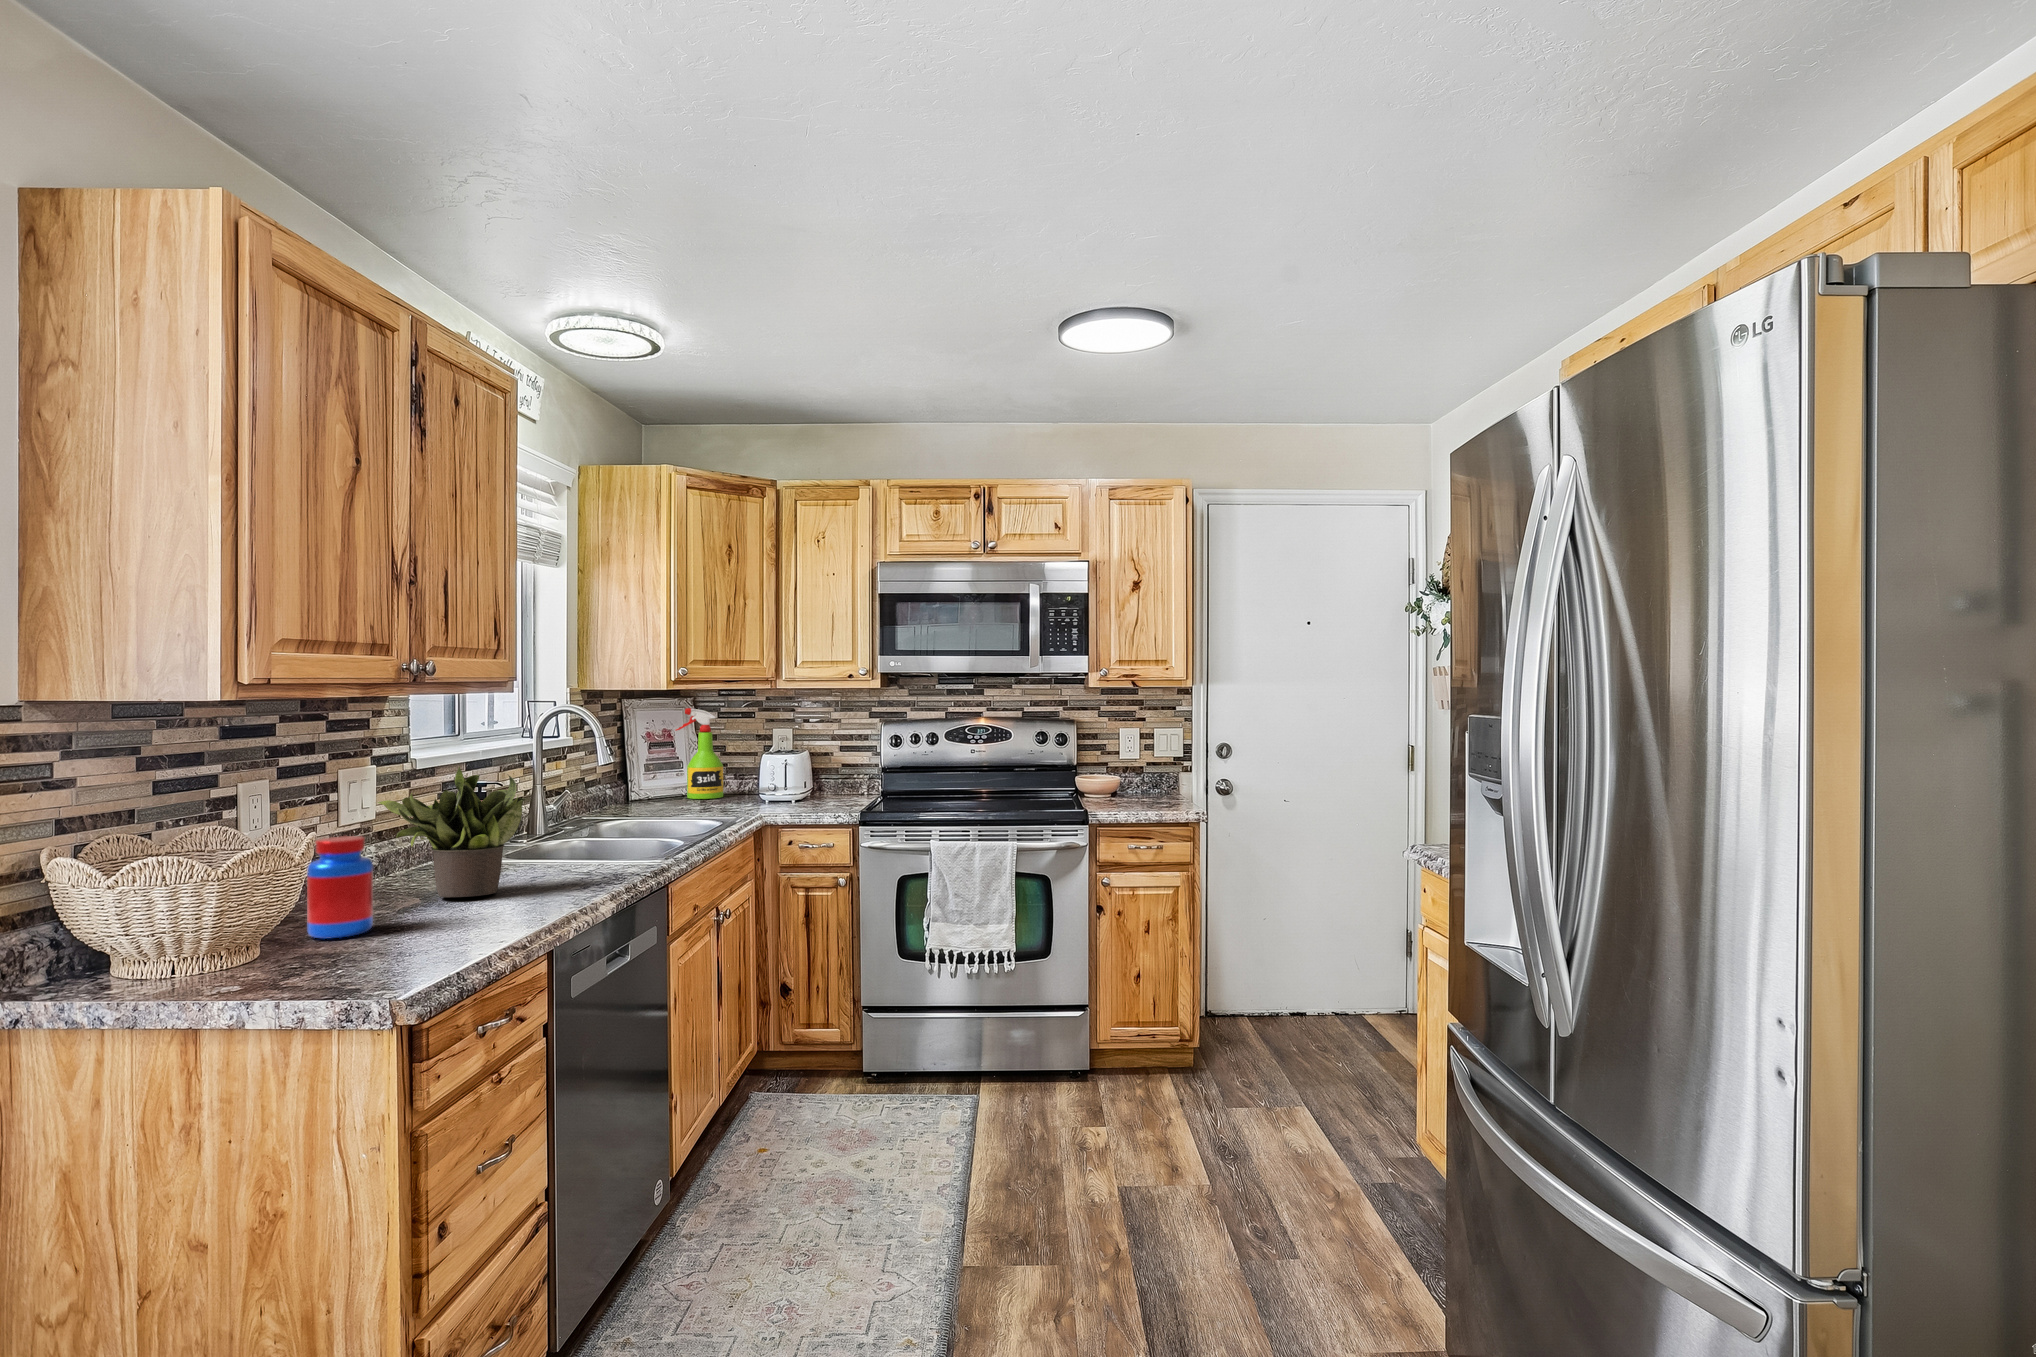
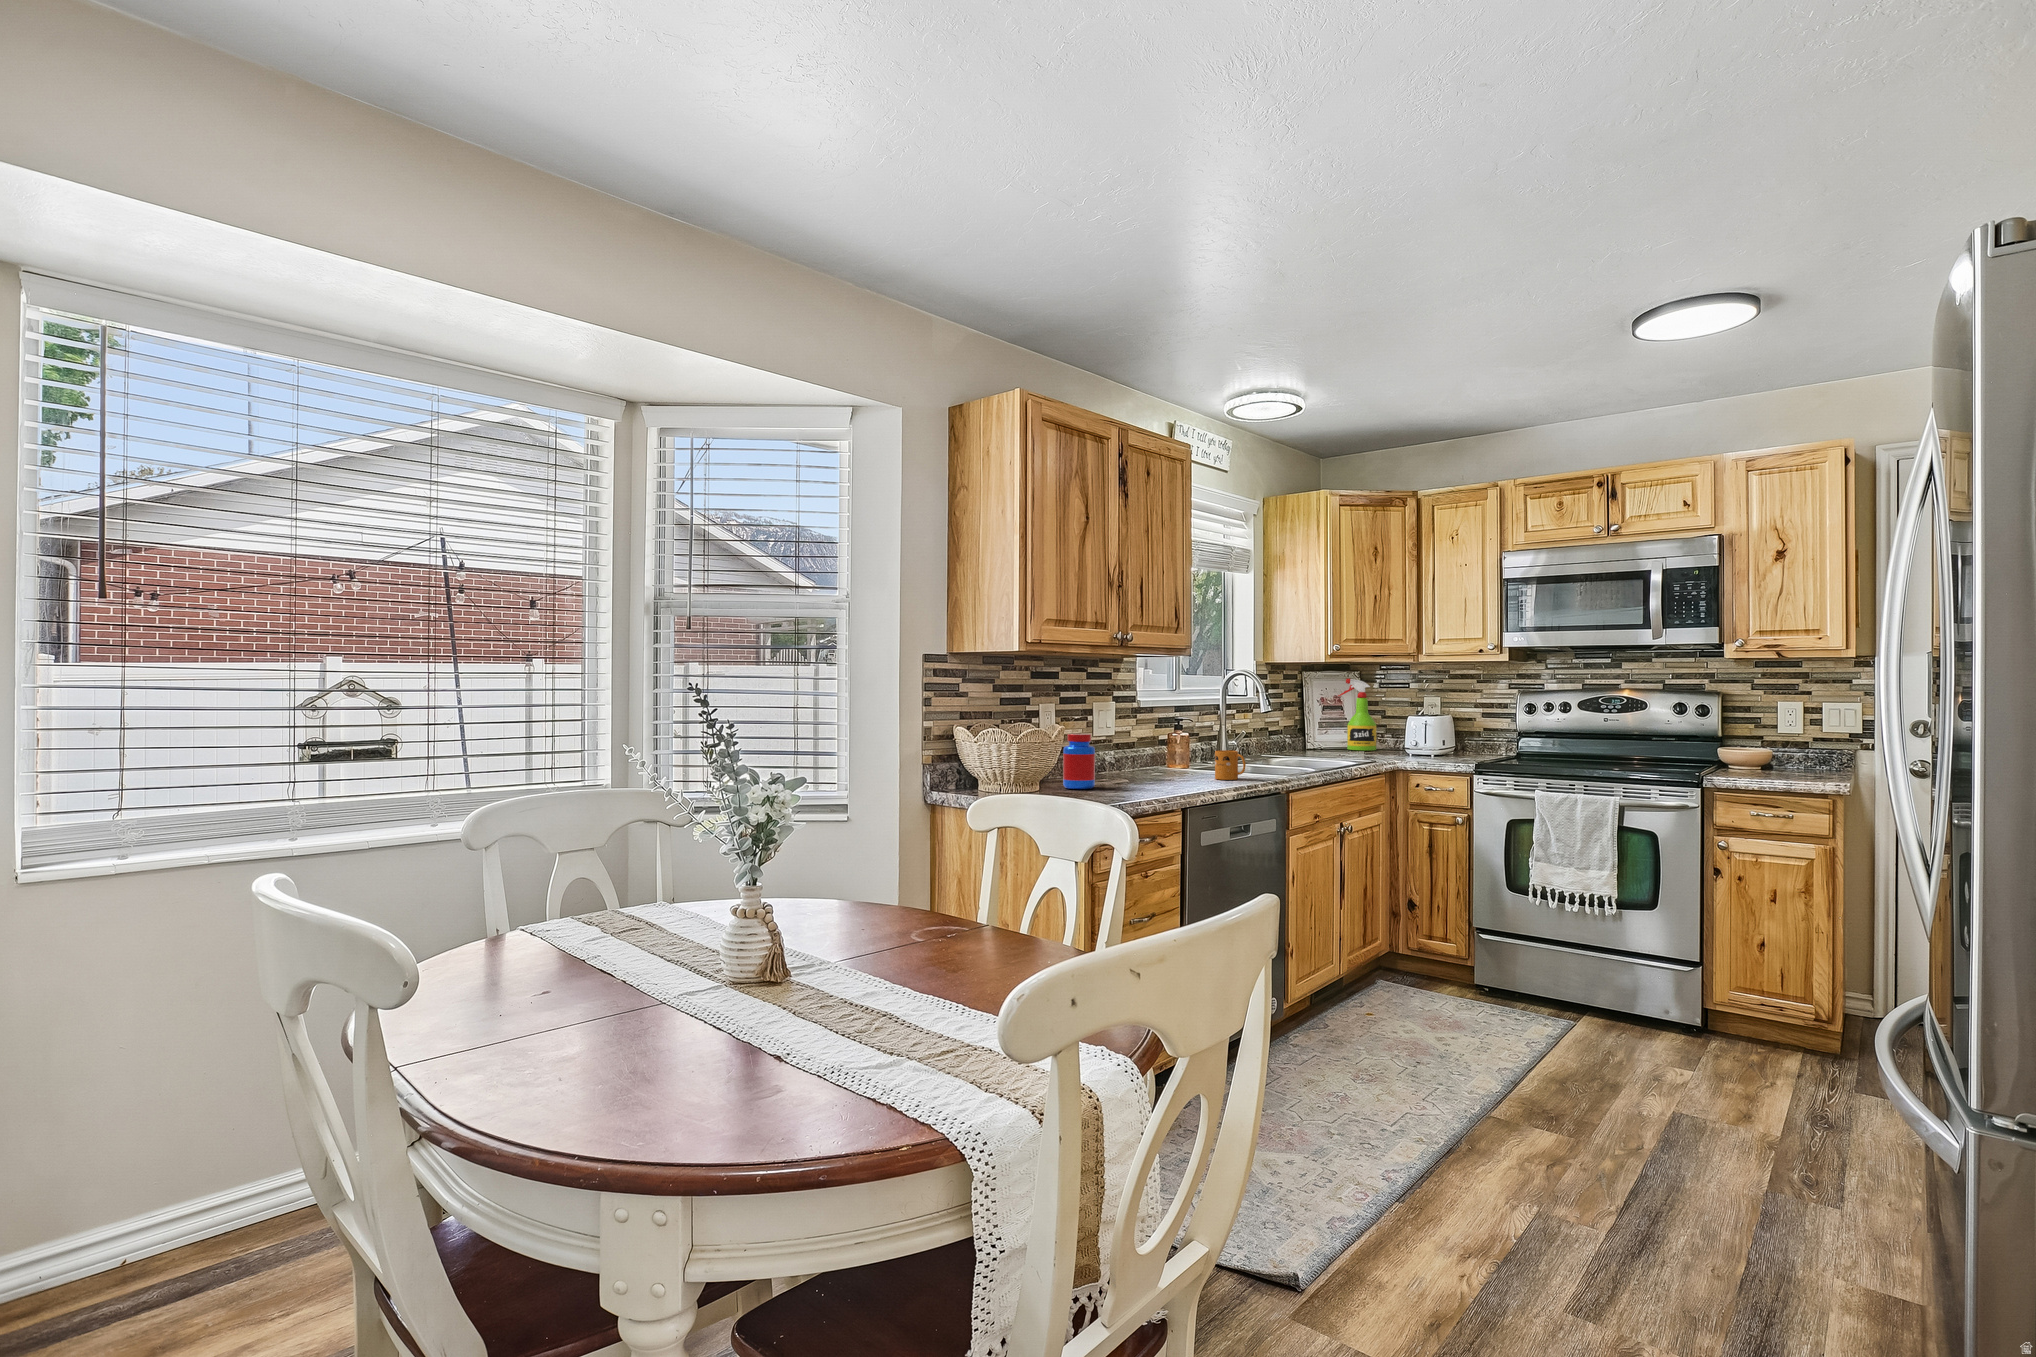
potted plant: present [378,766,525,897] -> none [1106,699,1187,780]
mug: none [565,833,615,879] -> present [1215,750,1246,780]

